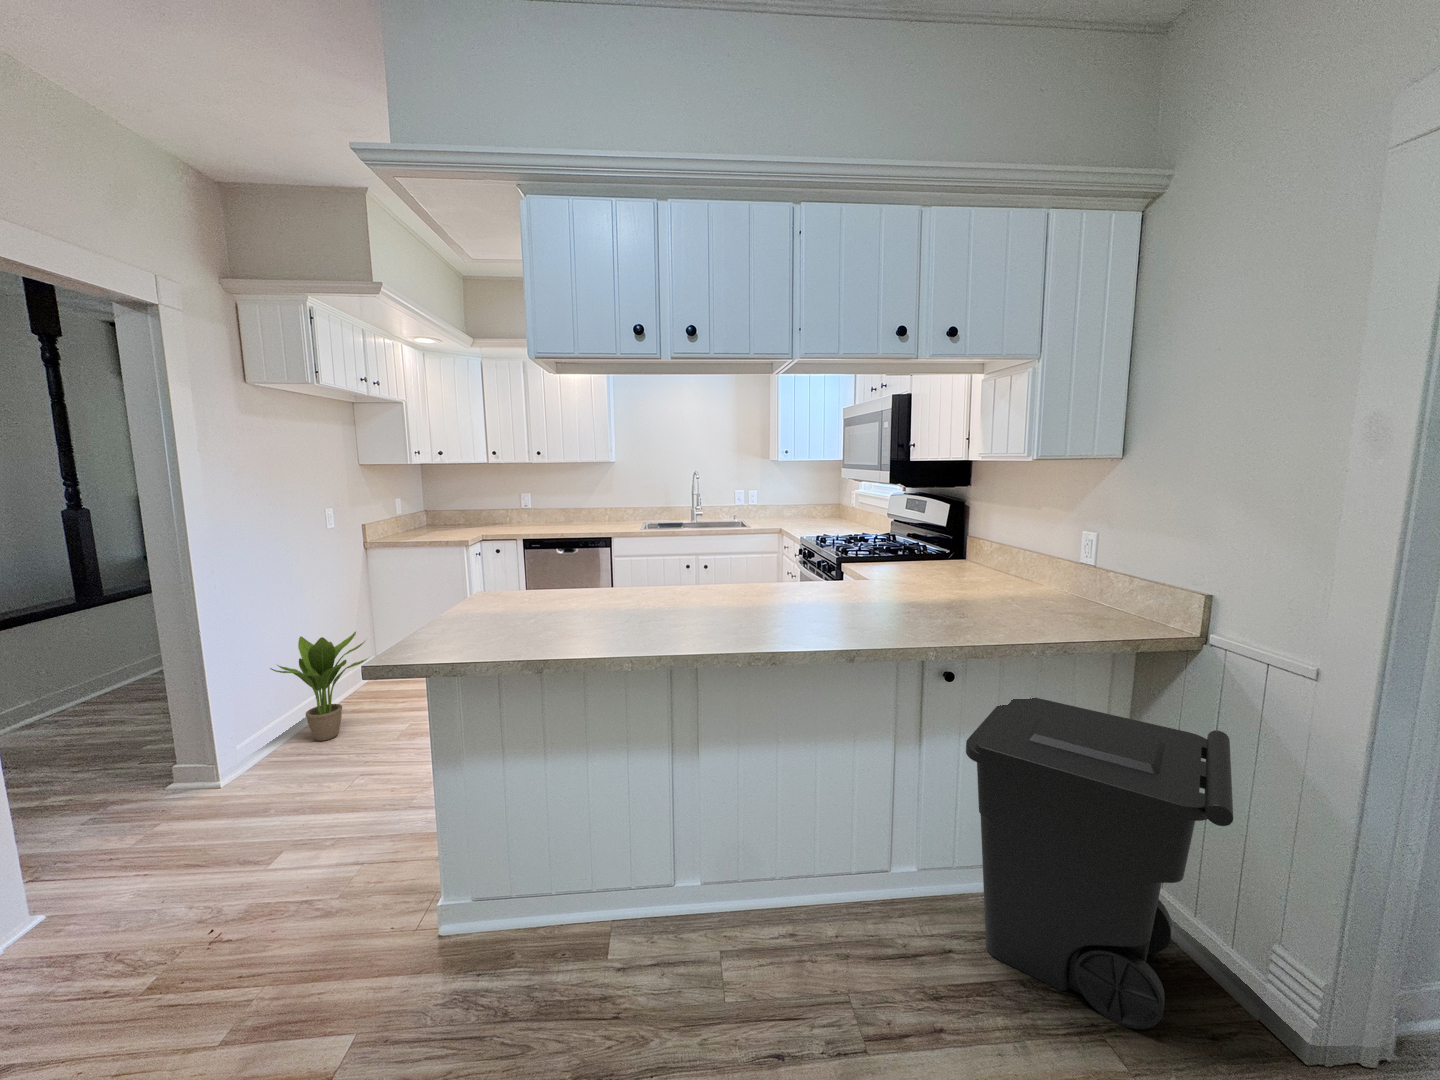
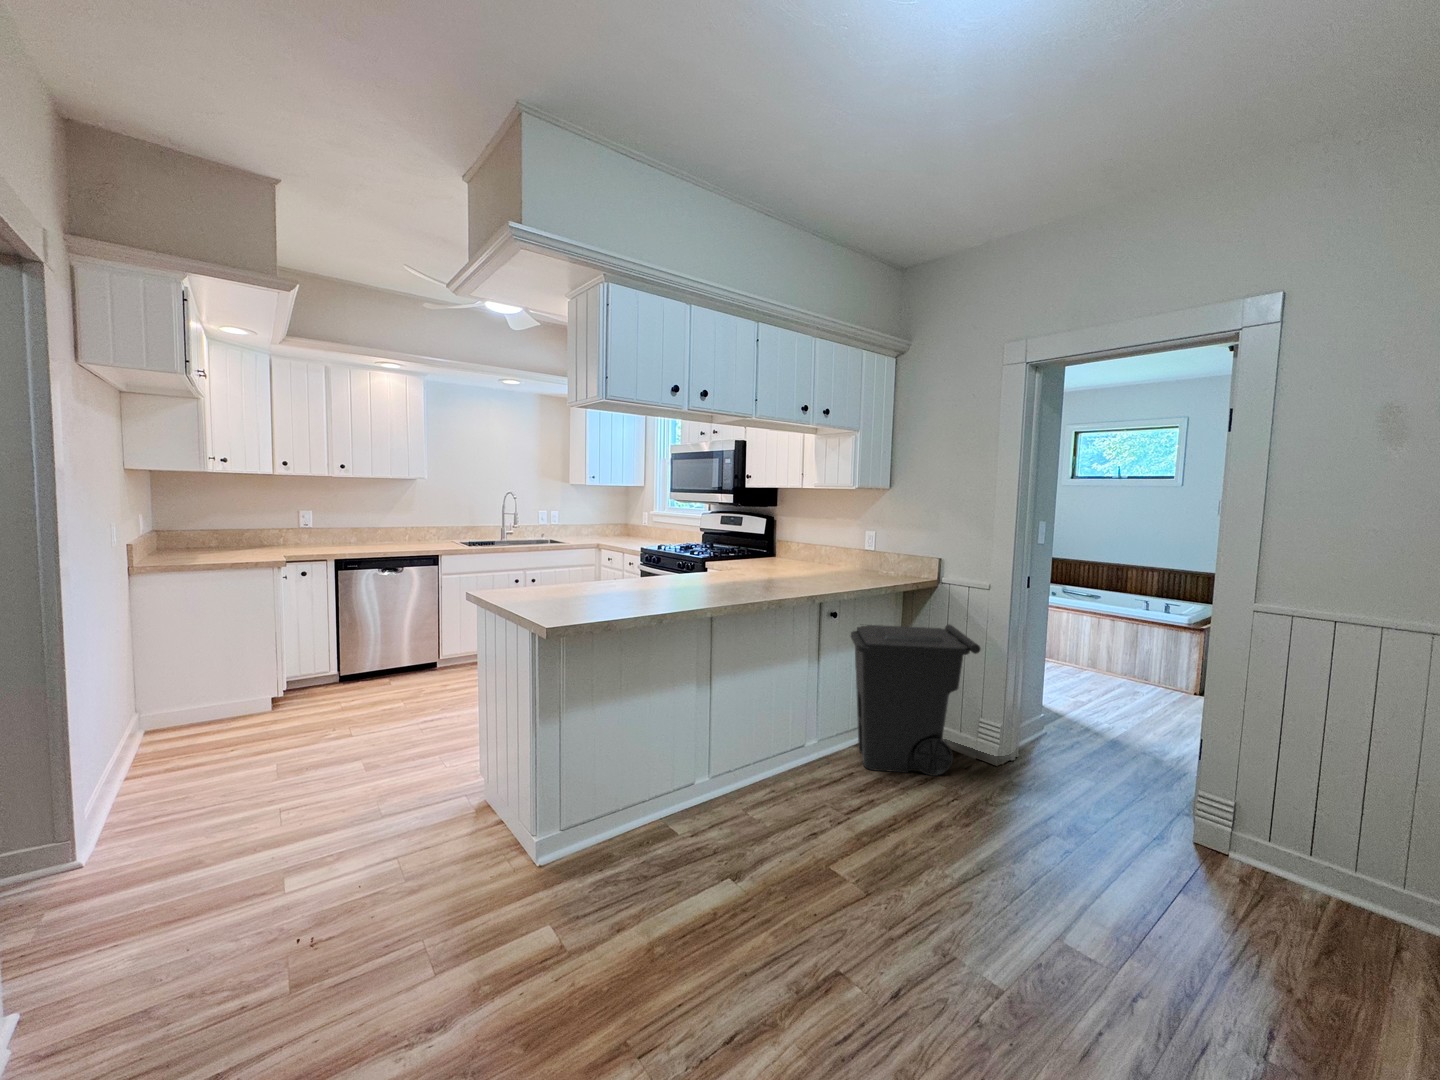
potted plant: present [270,632,367,741] -> none [99,667,231,804]

